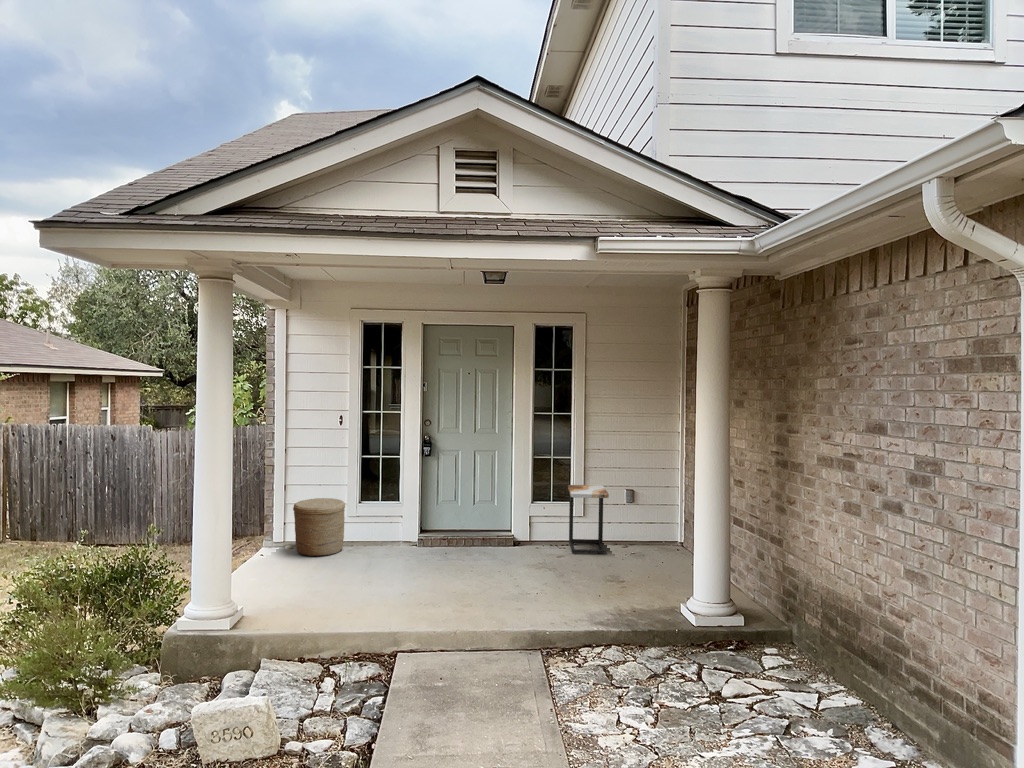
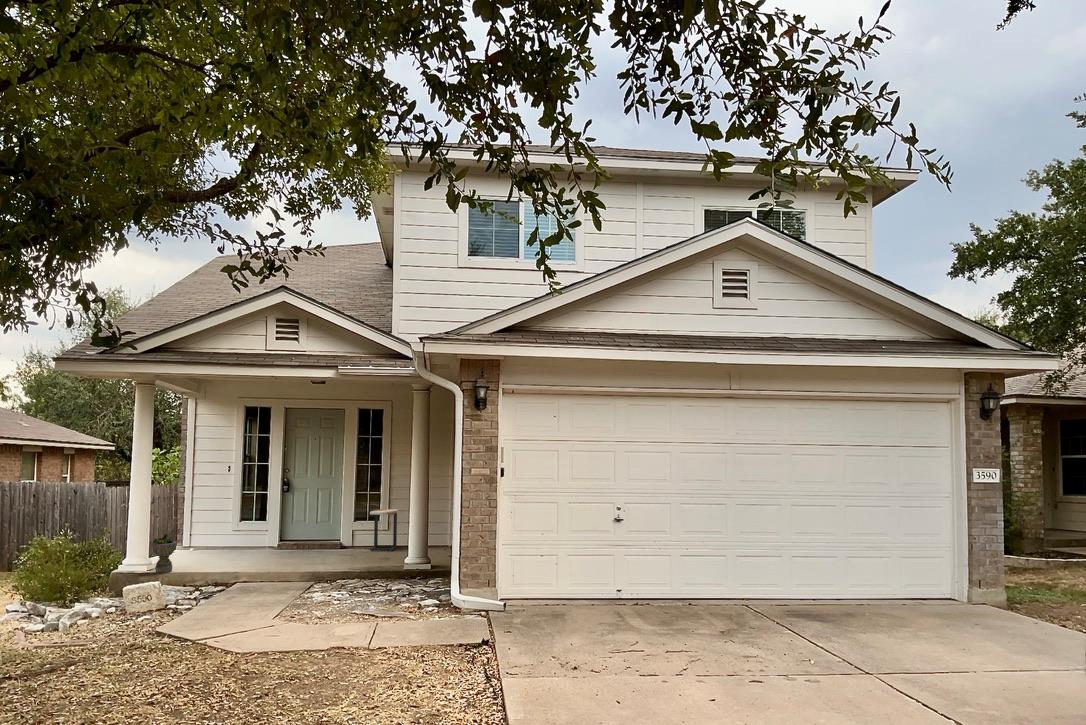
woven basket: present [293,498,345,556] -> none [194,519,228,553]
planter: none [240,550,284,625] -> present [152,534,177,573]

